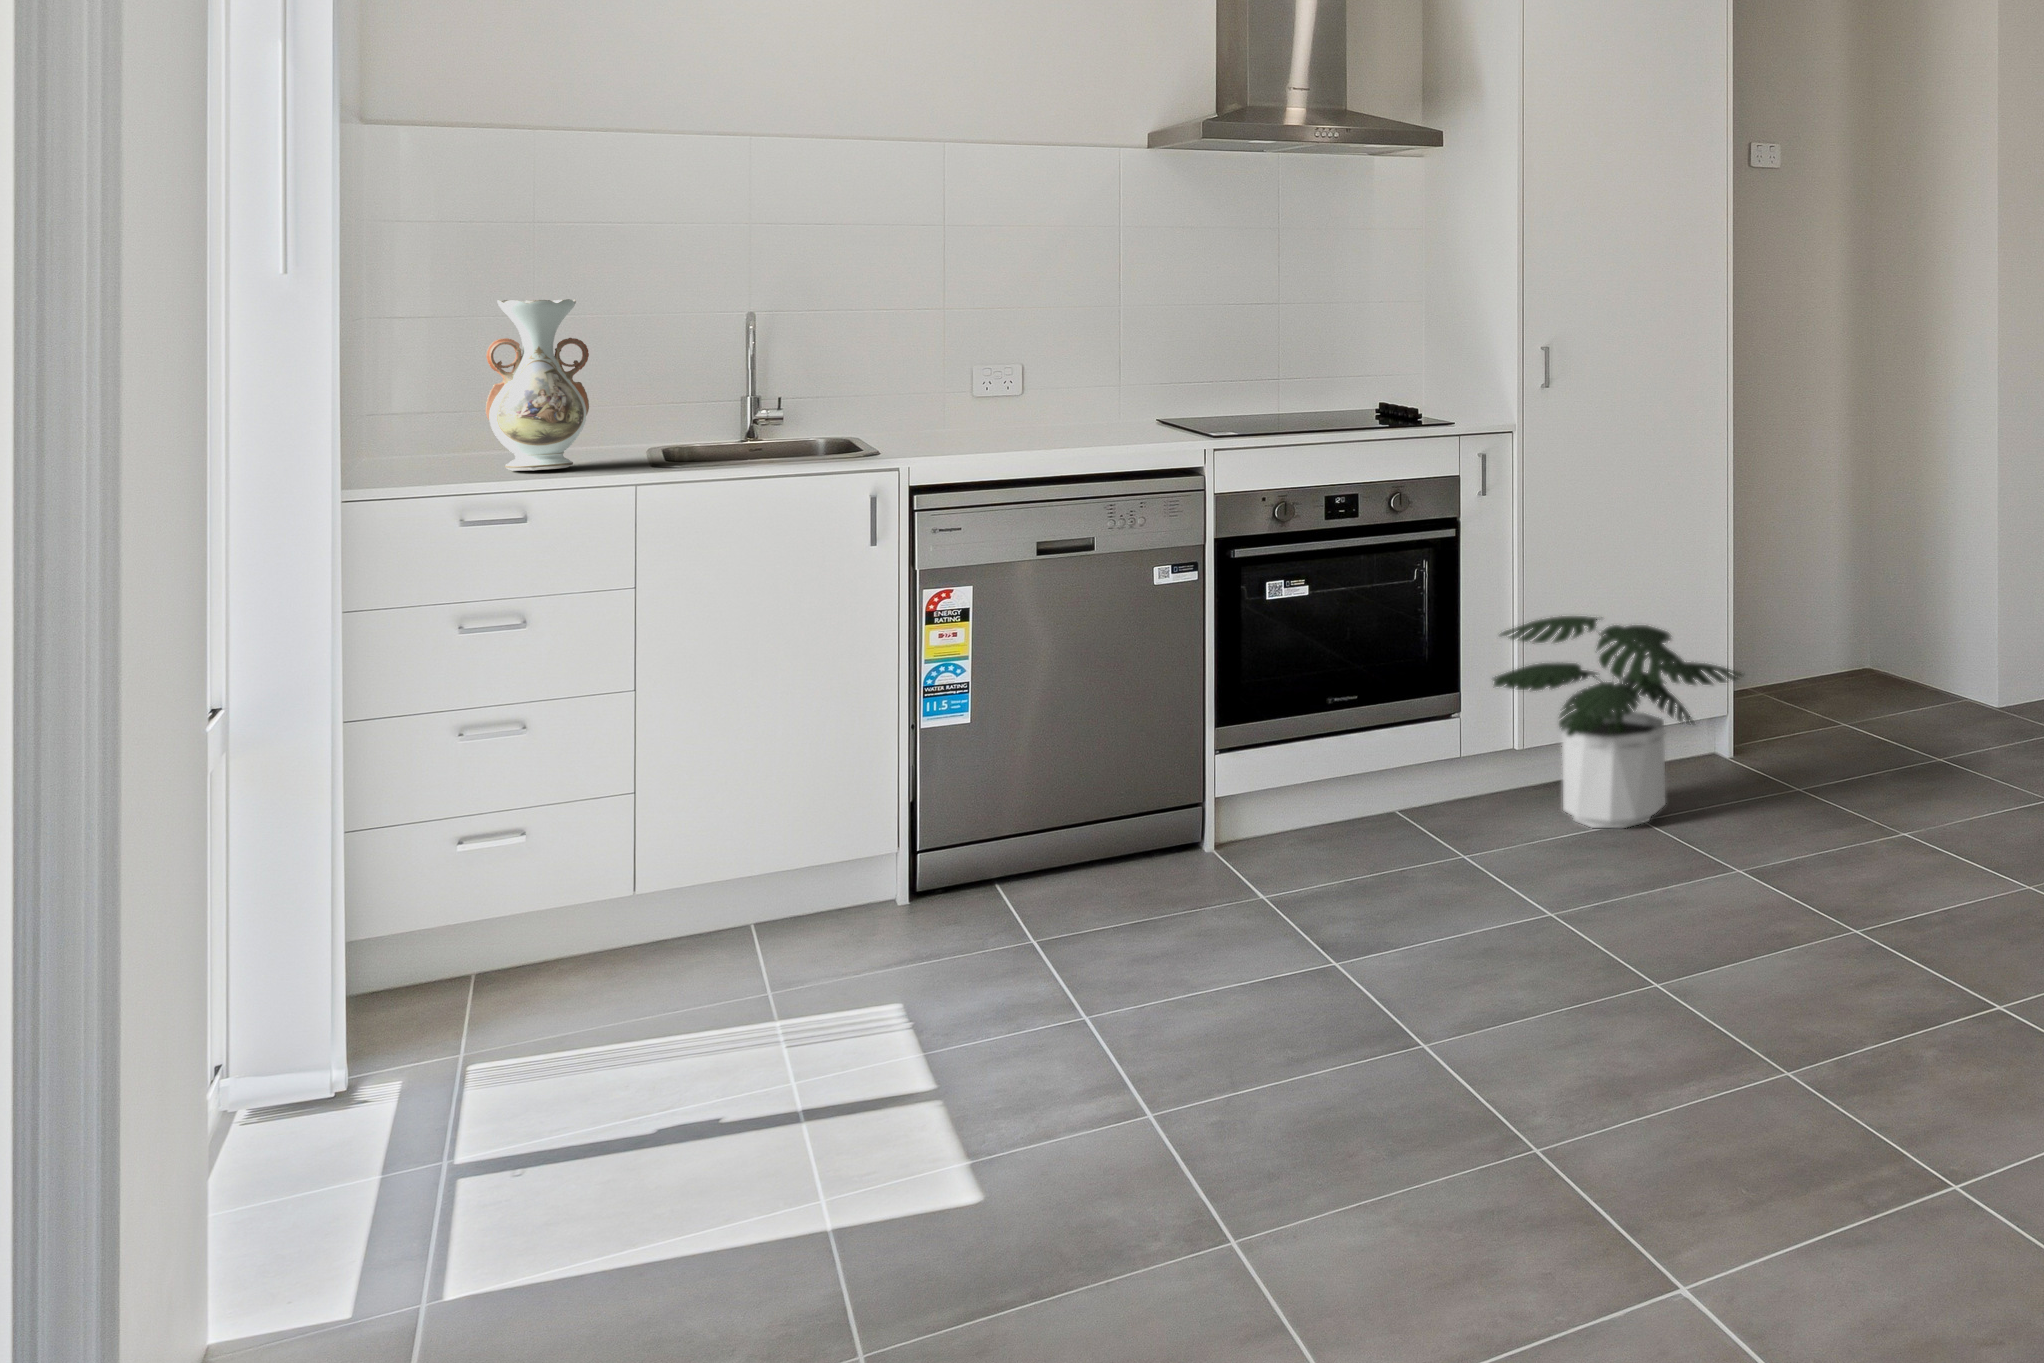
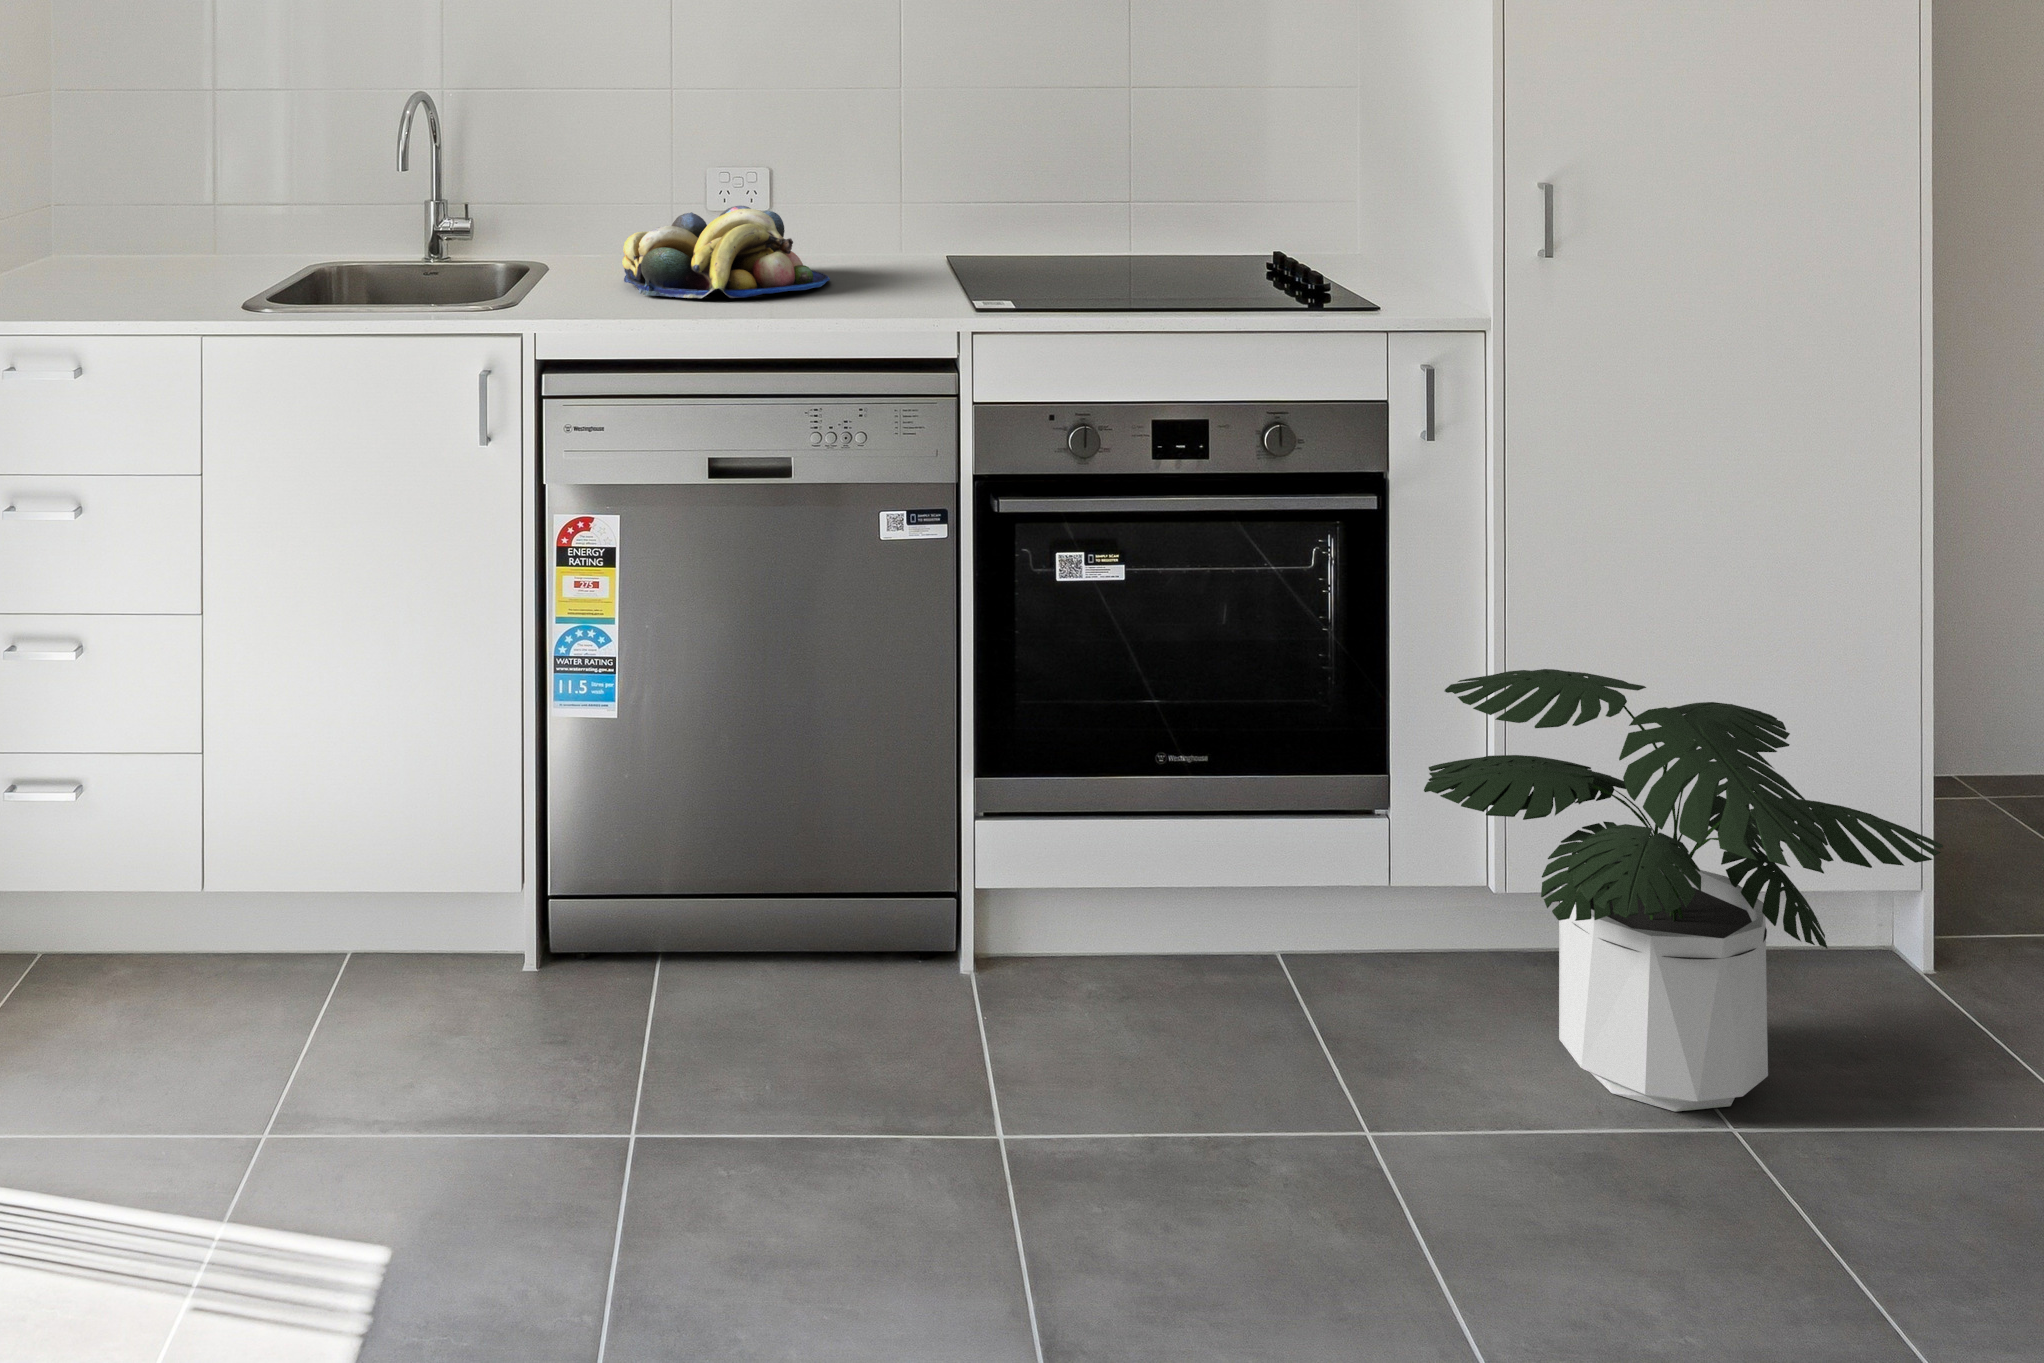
vase: present [486,299,589,471] -> none [59,88,176,313]
fruit bowl: none [931,381,1090,442] -> present [622,206,830,298]

